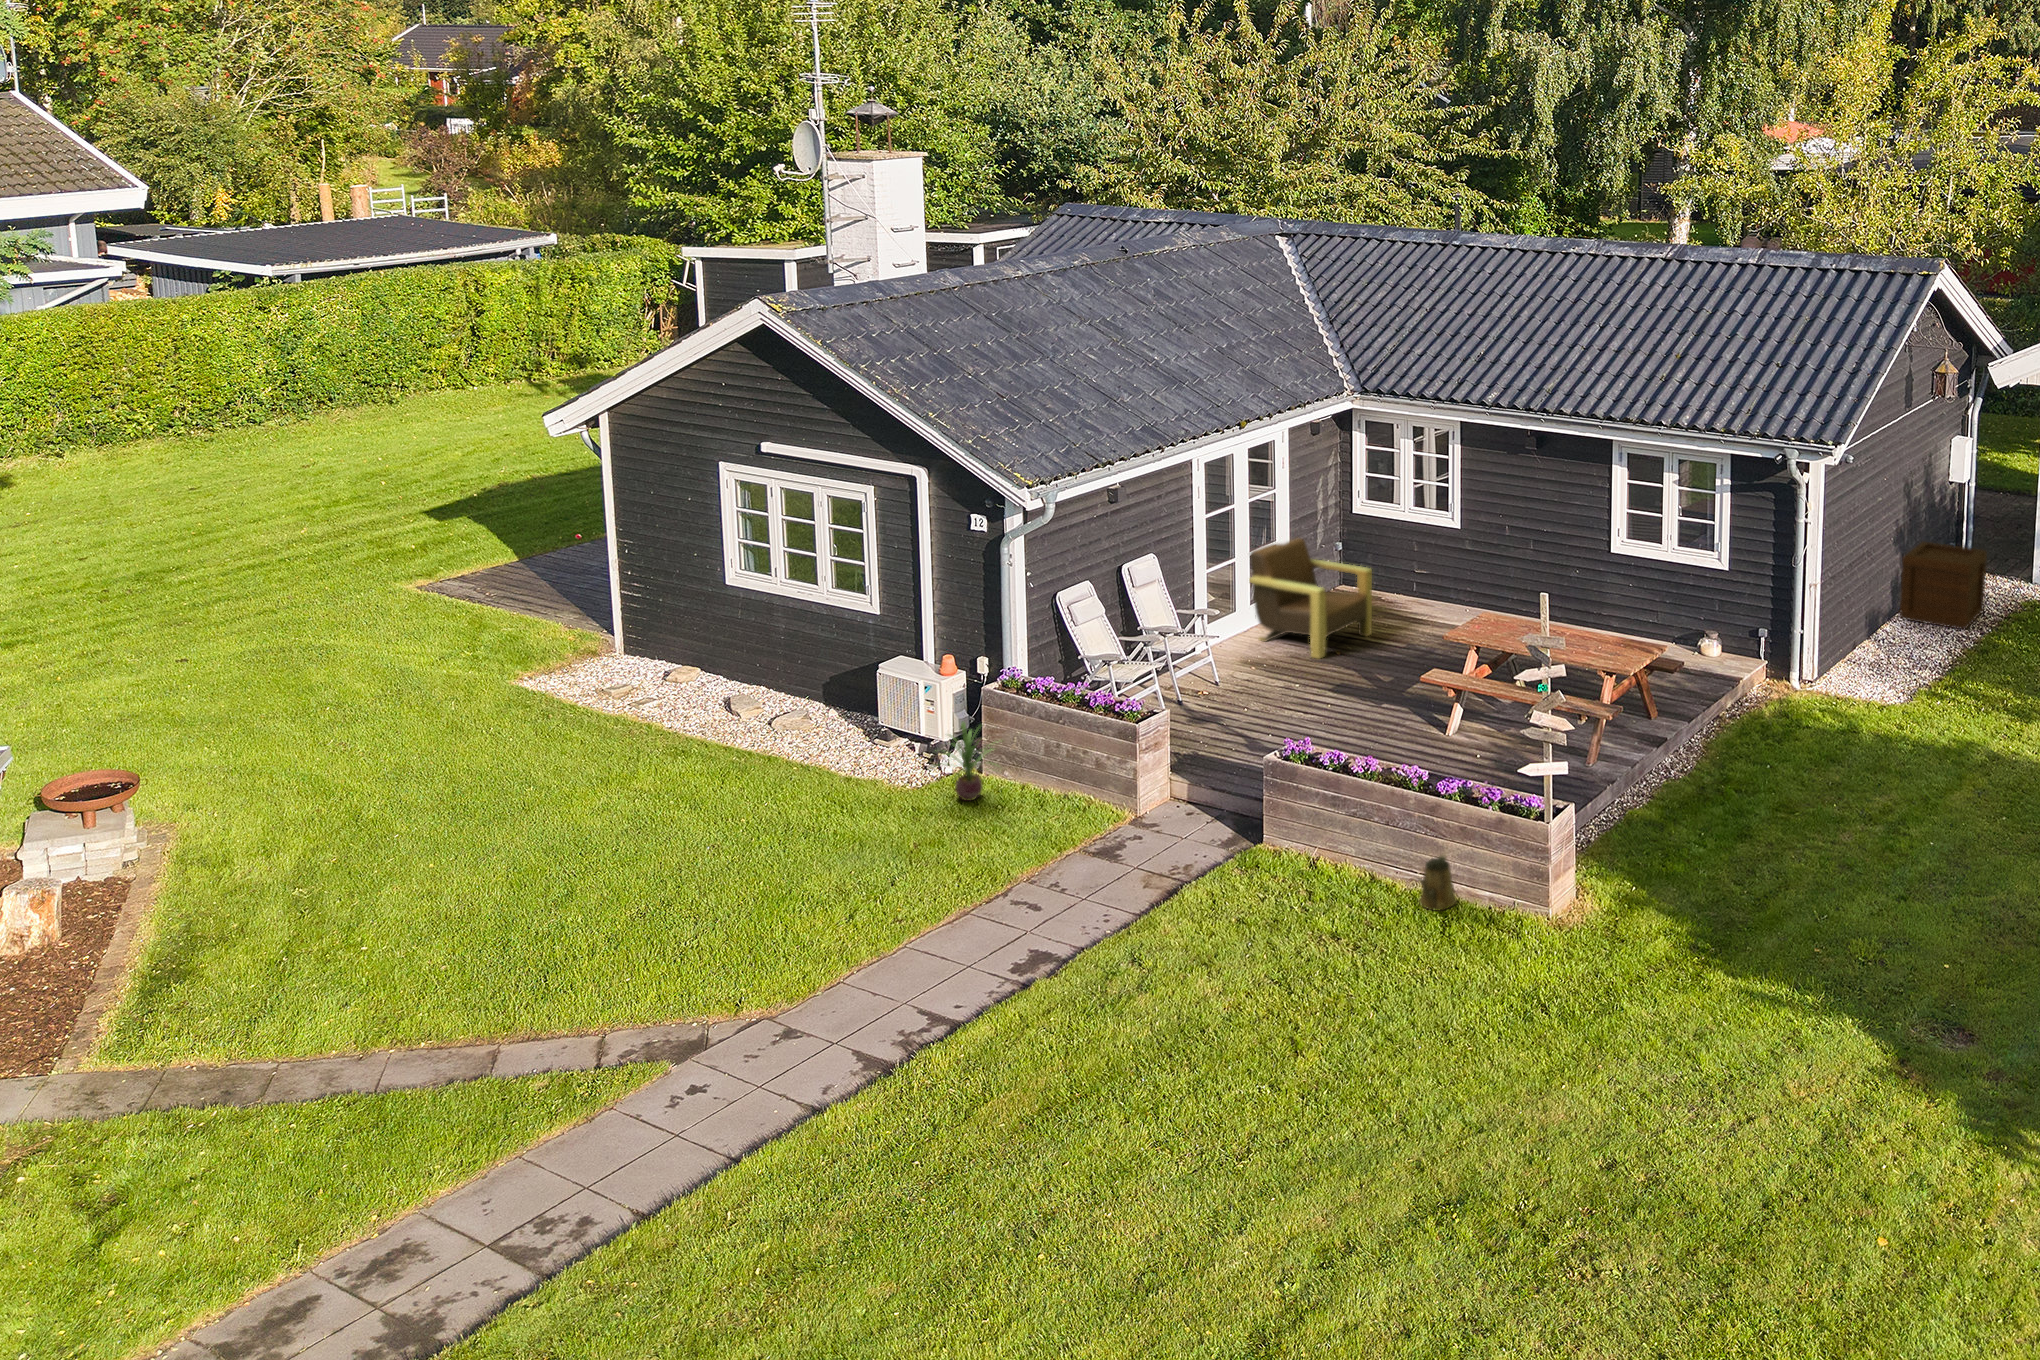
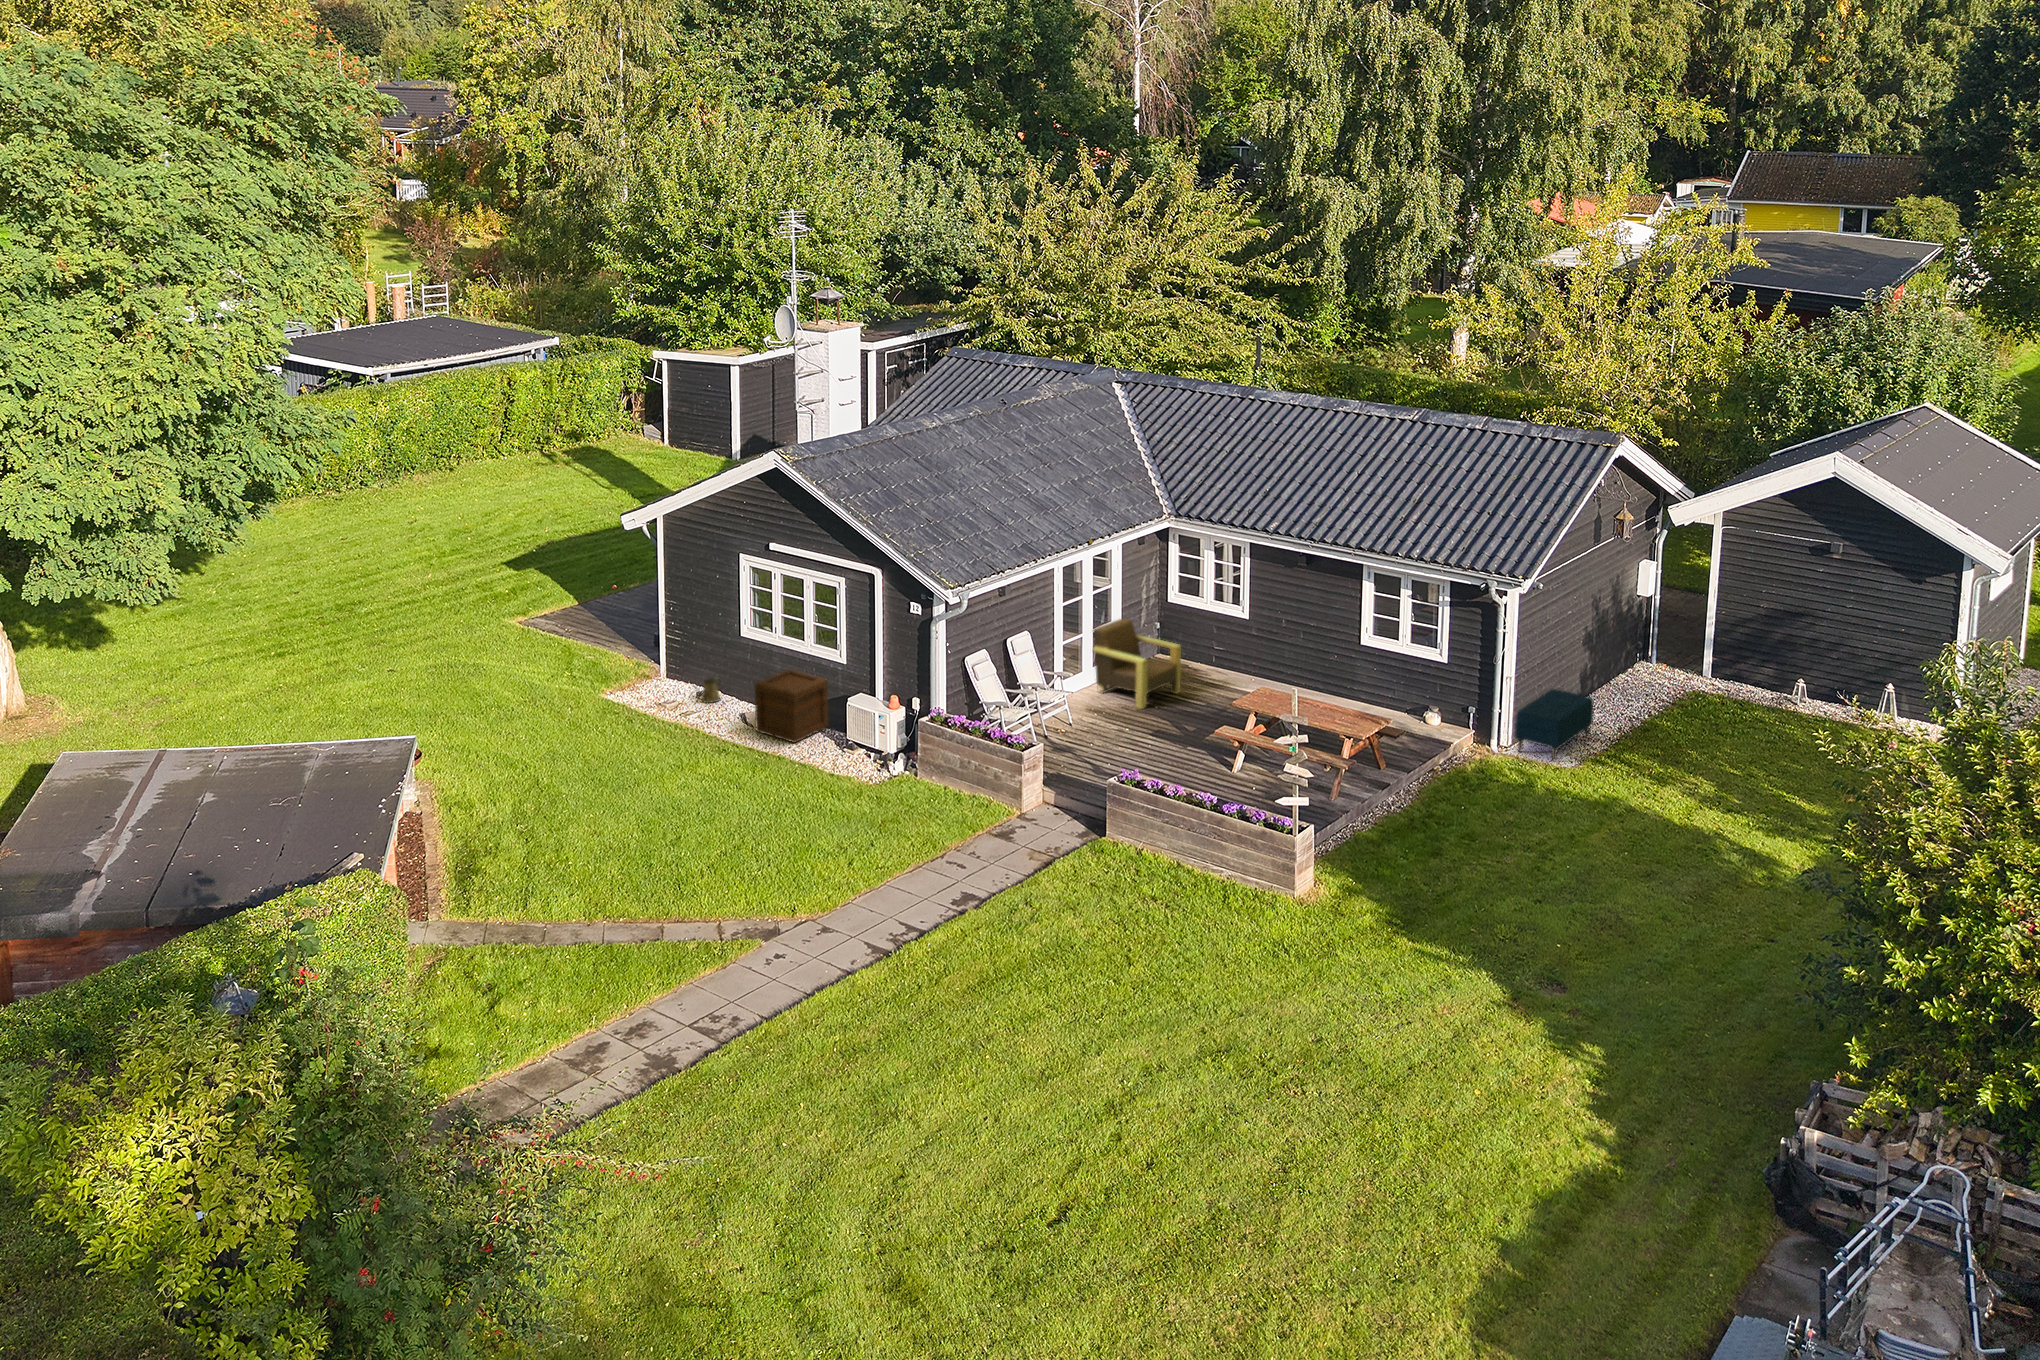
wooden crate: present [1899,542,1987,630] -> present [755,670,829,743]
bench: none [1820,598,1915,693] -> present [1515,689,1594,761]
decorative plant: present [943,722,994,801] -> none [885,742,935,795]
watering can: present [1419,856,1457,911] -> present [695,678,721,703]

